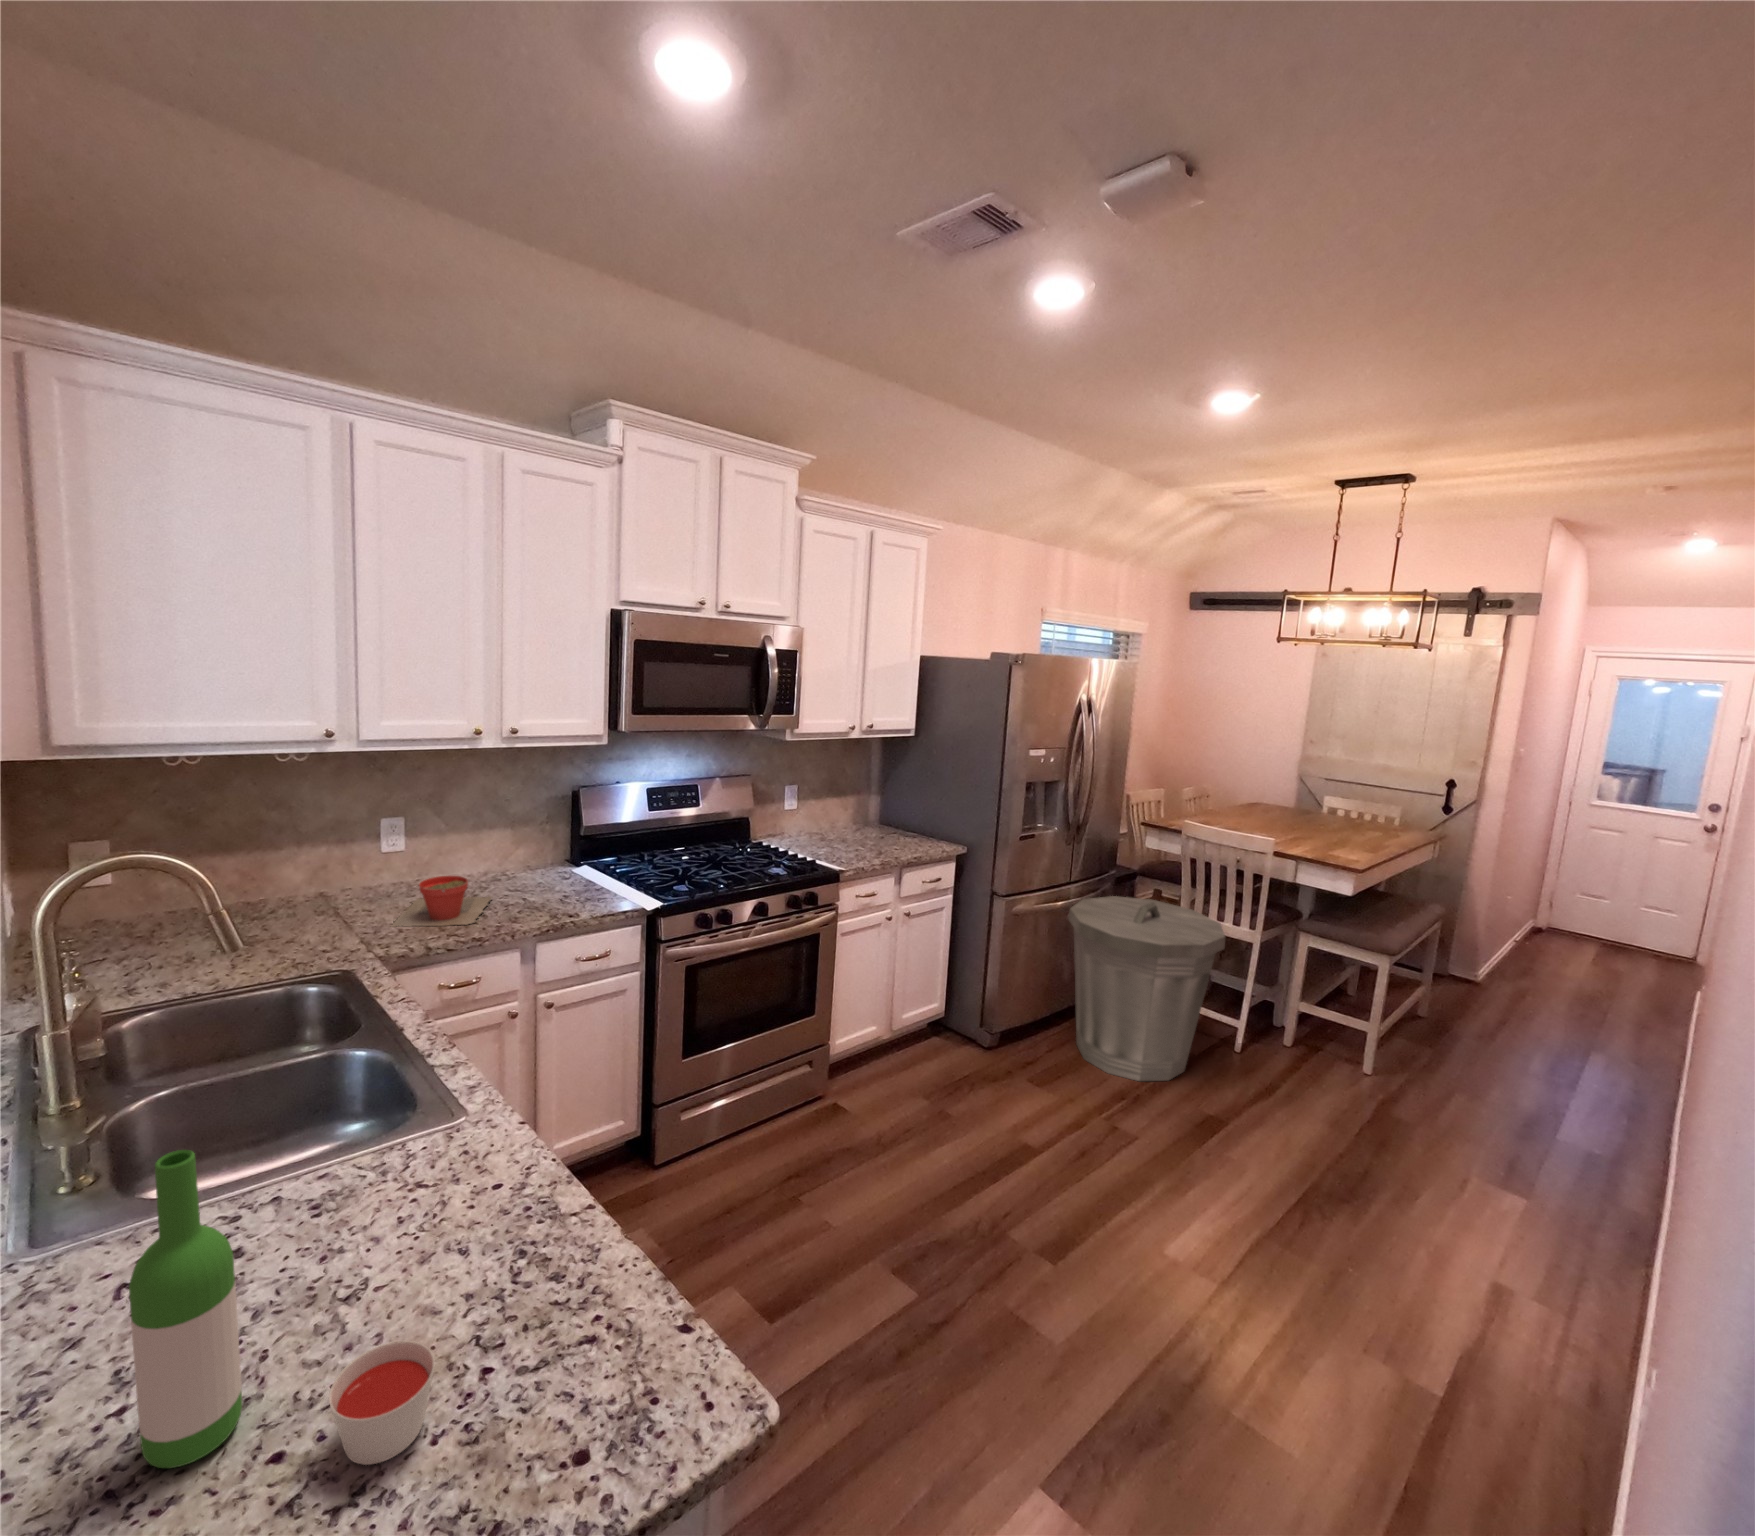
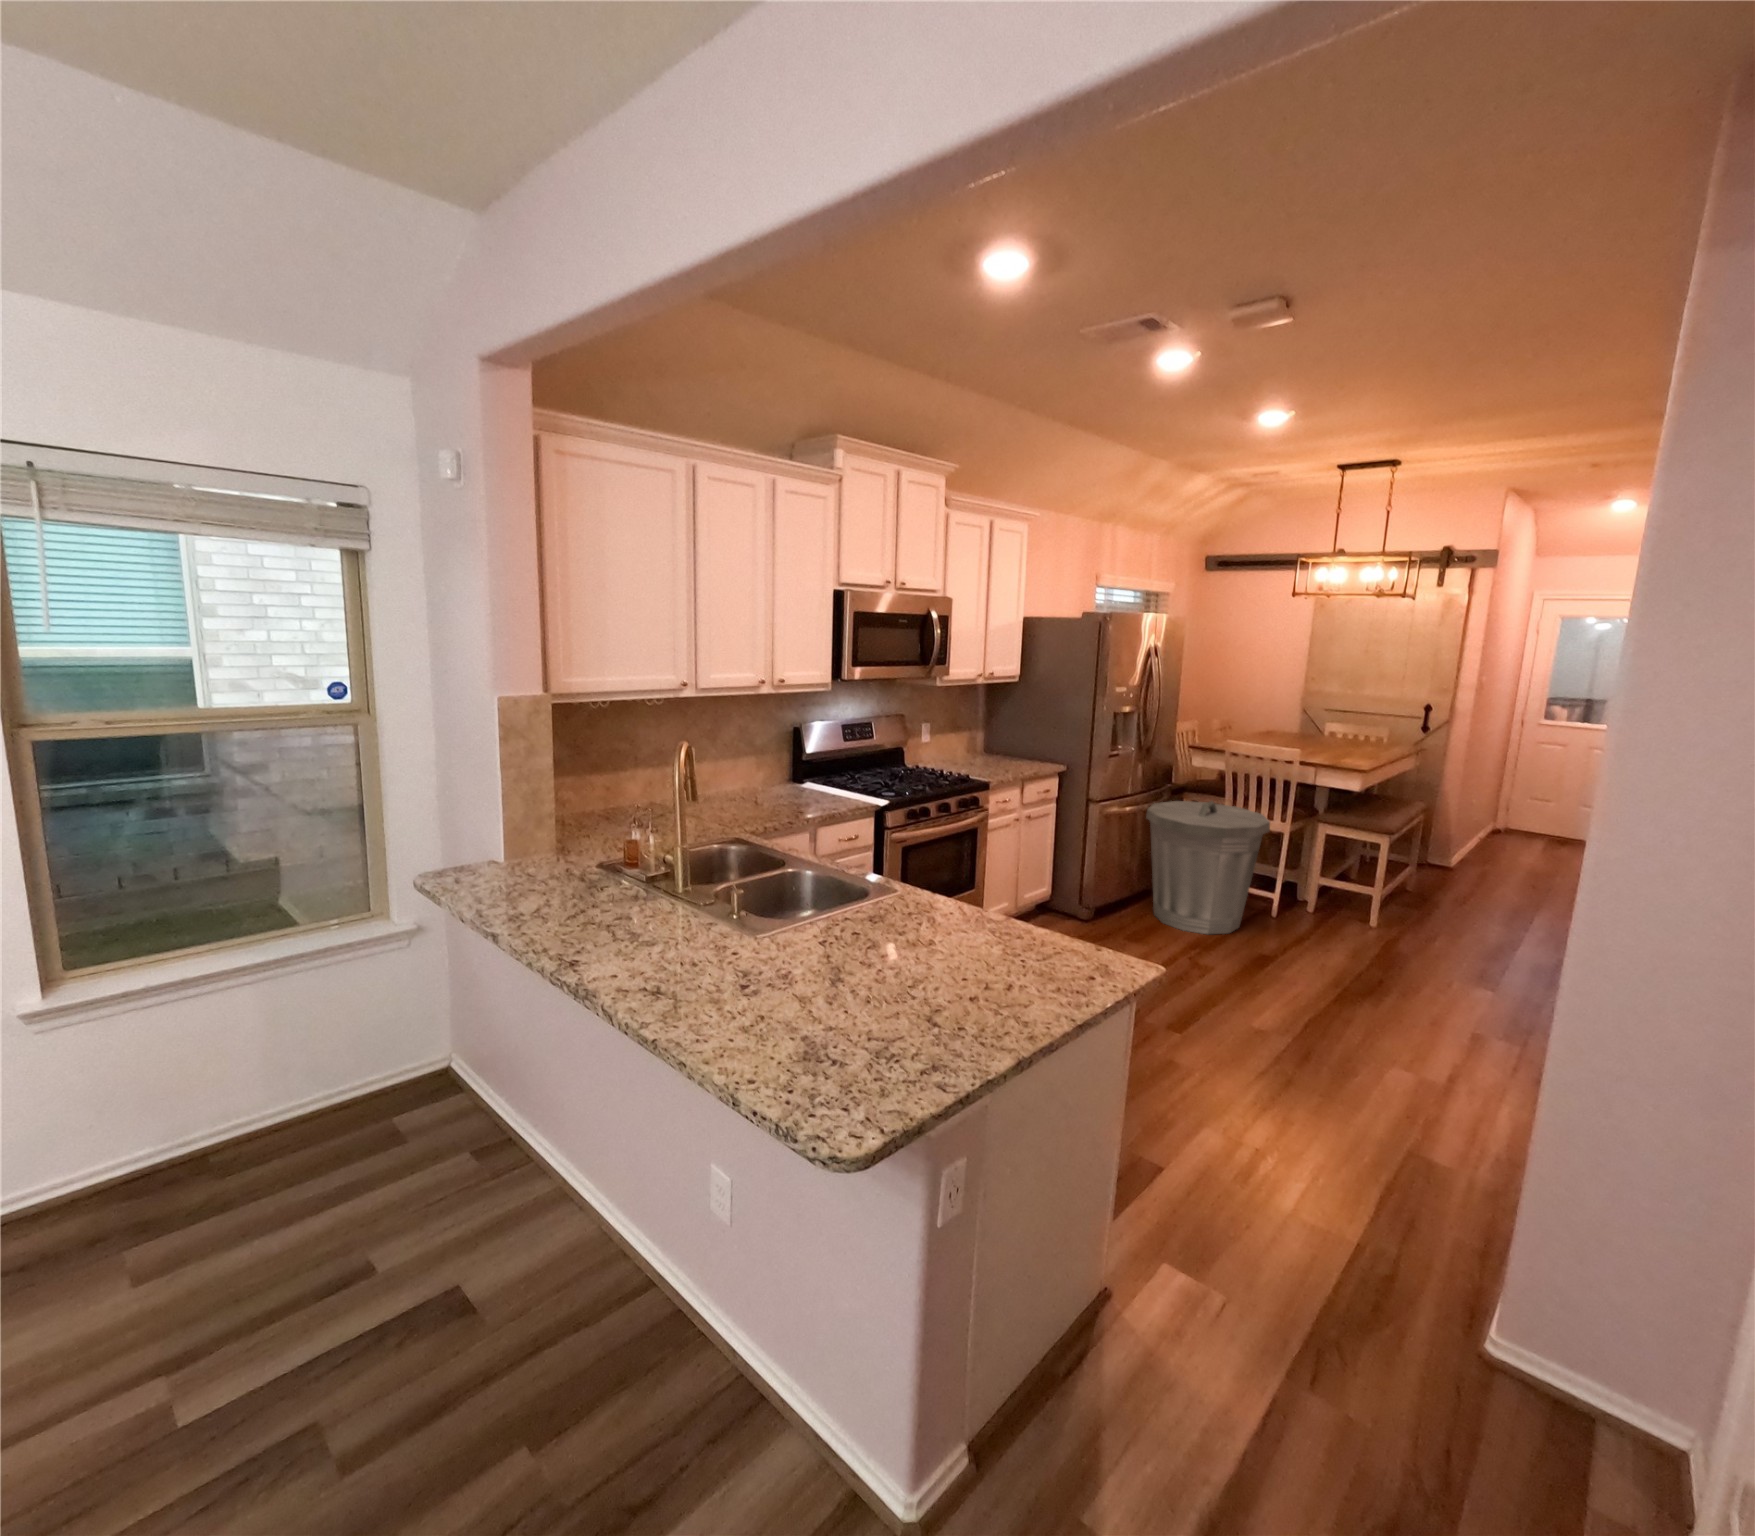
plant pot: present [391,876,491,927] -> none [719,784,778,818]
wine bottle: present [129,1150,242,1468] -> none [907,840,946,982]
candle: present [329,1341,435,1465] -> none [988,939,1030,980]

